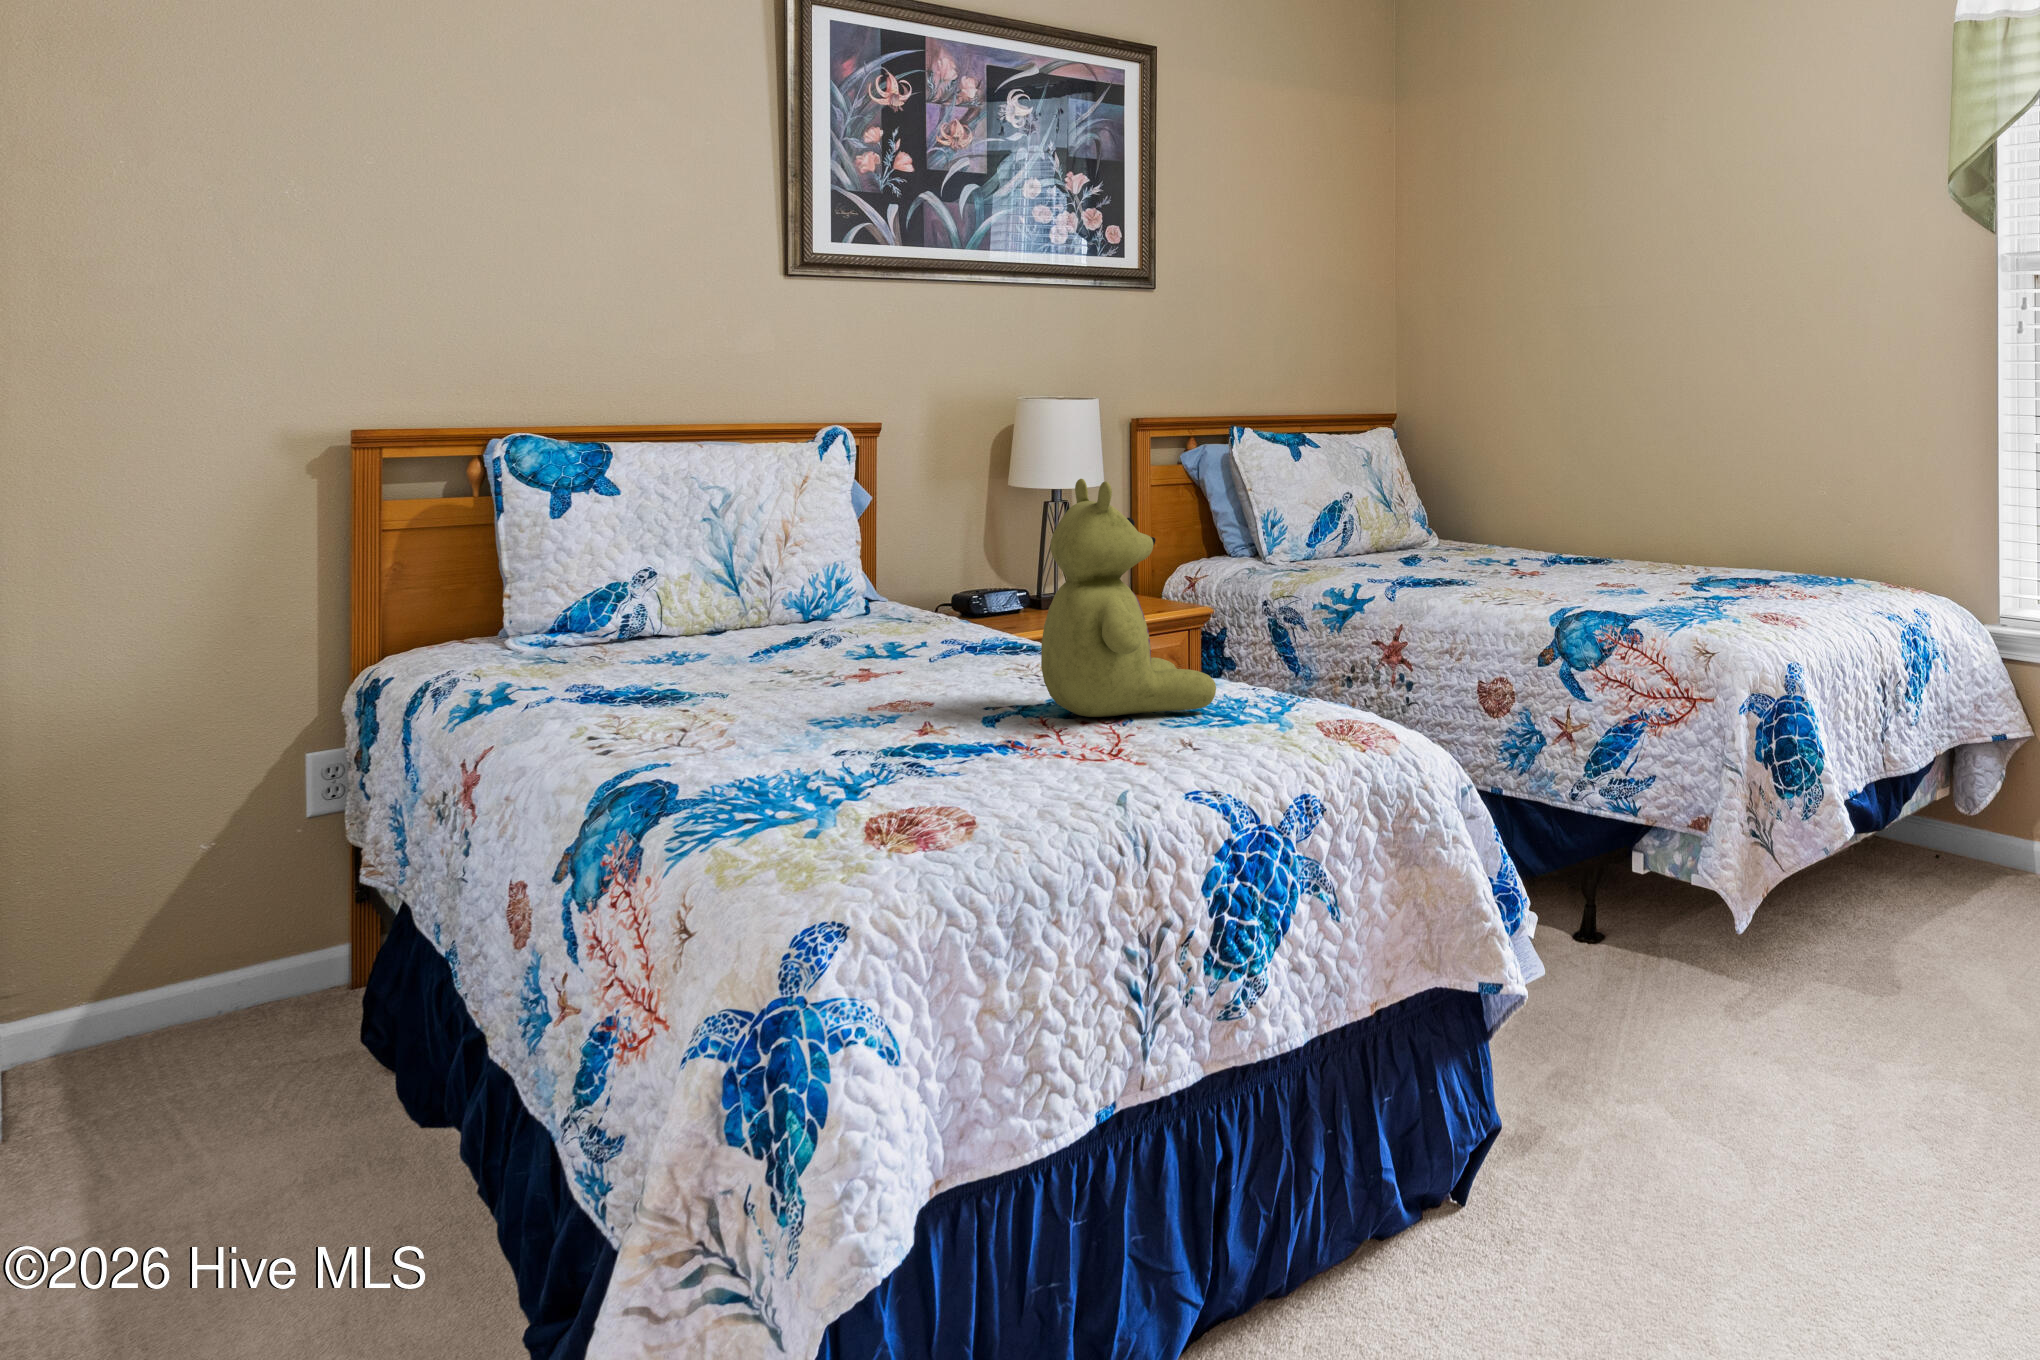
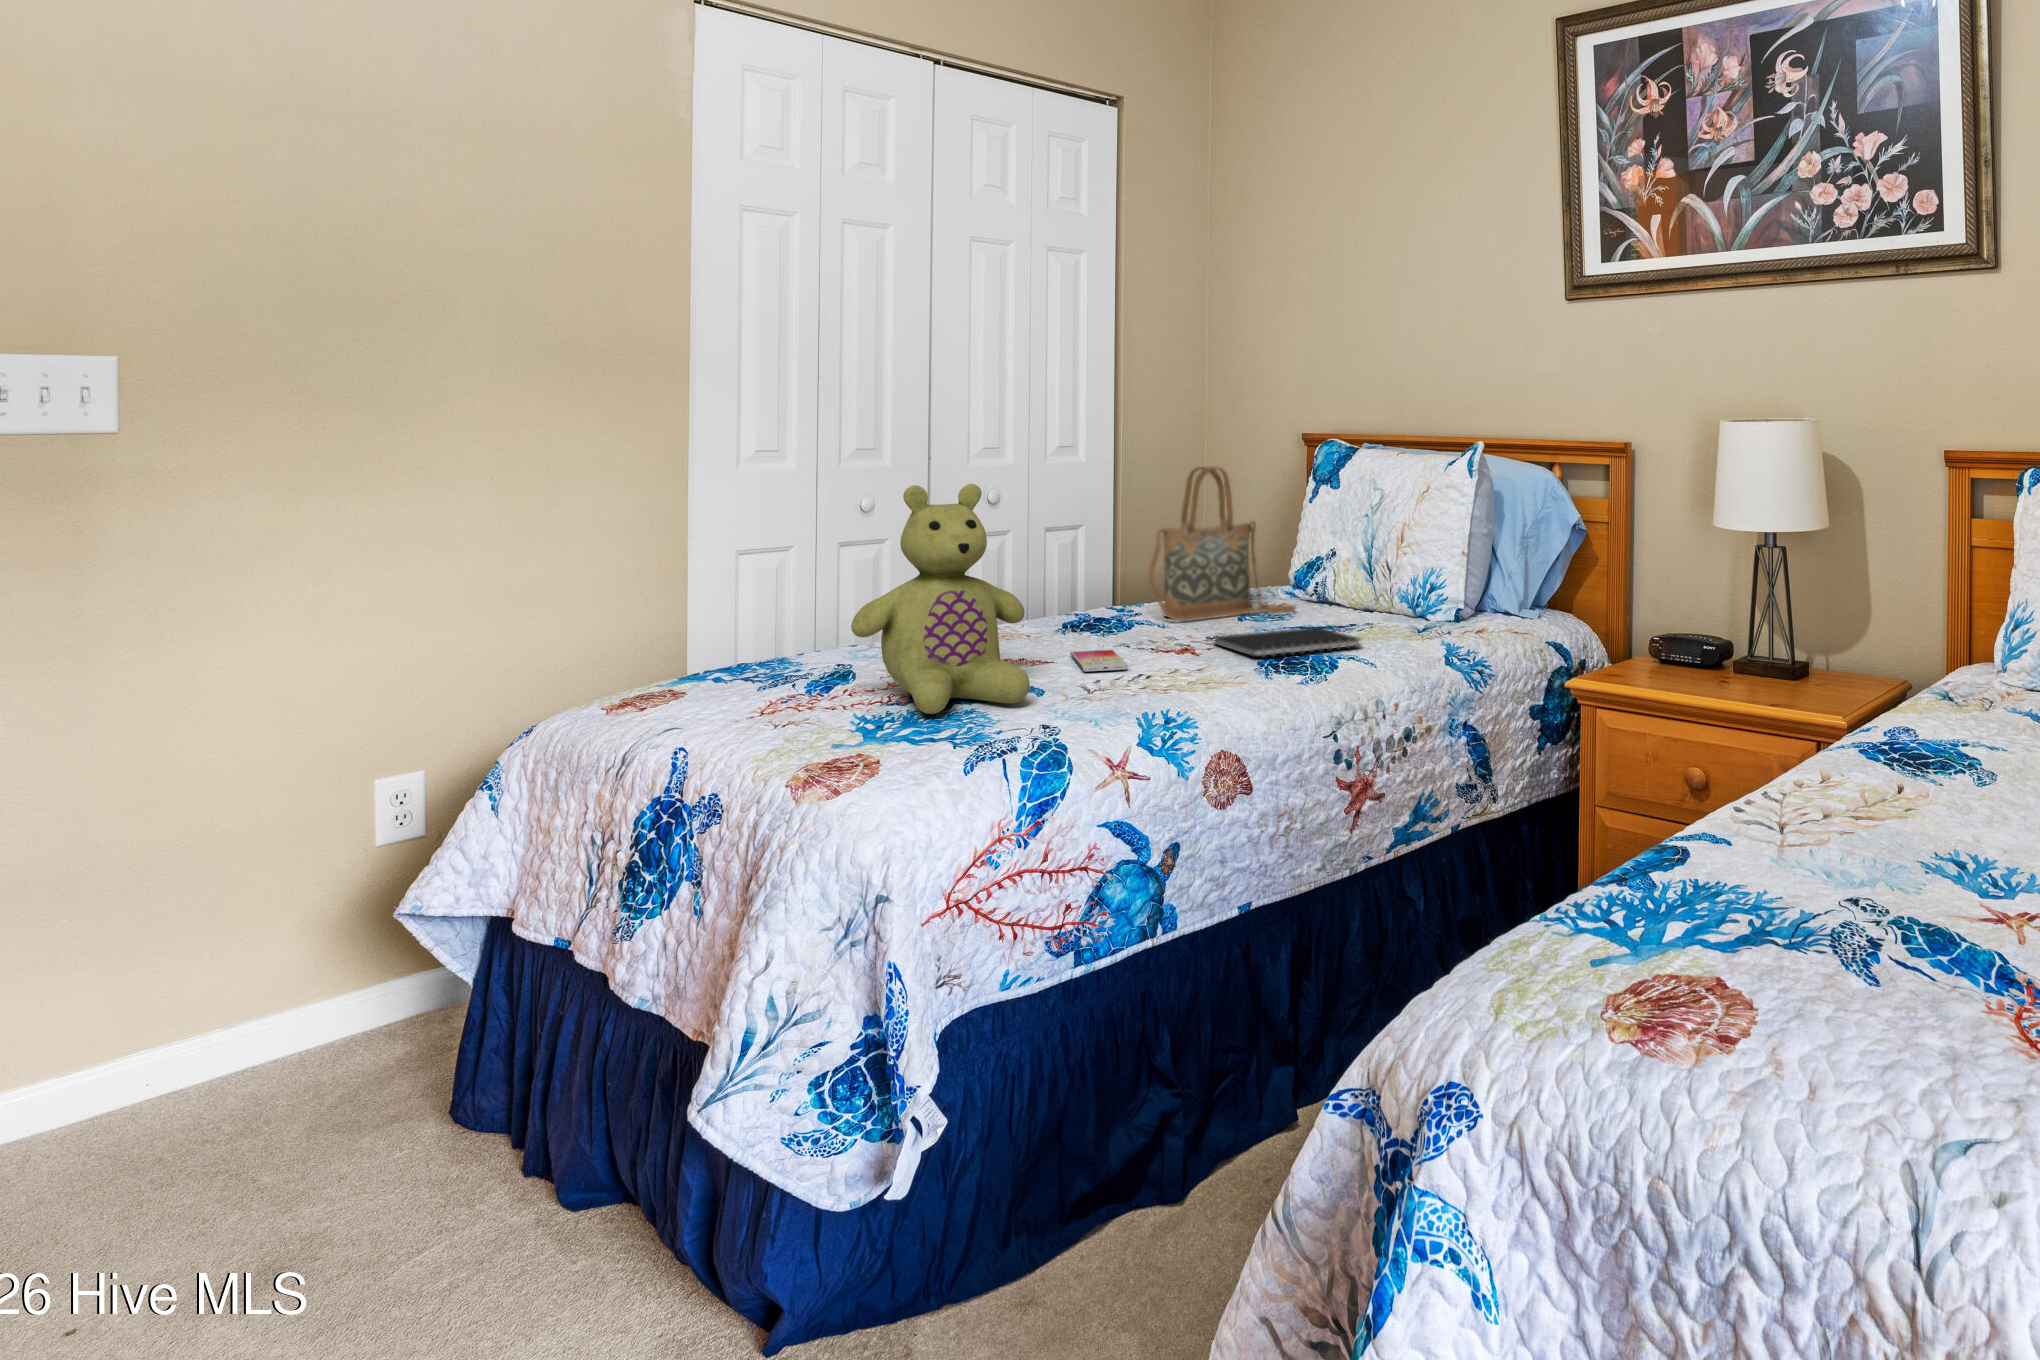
handbag: none [635,470,734,671] -> present [1148,467,1296,621]
notebook: none [868,626,996,661] -> present [1214,627,1361,657]
smartphone: none [913,671,1014,690] -> present [1070,649,1128,671]

